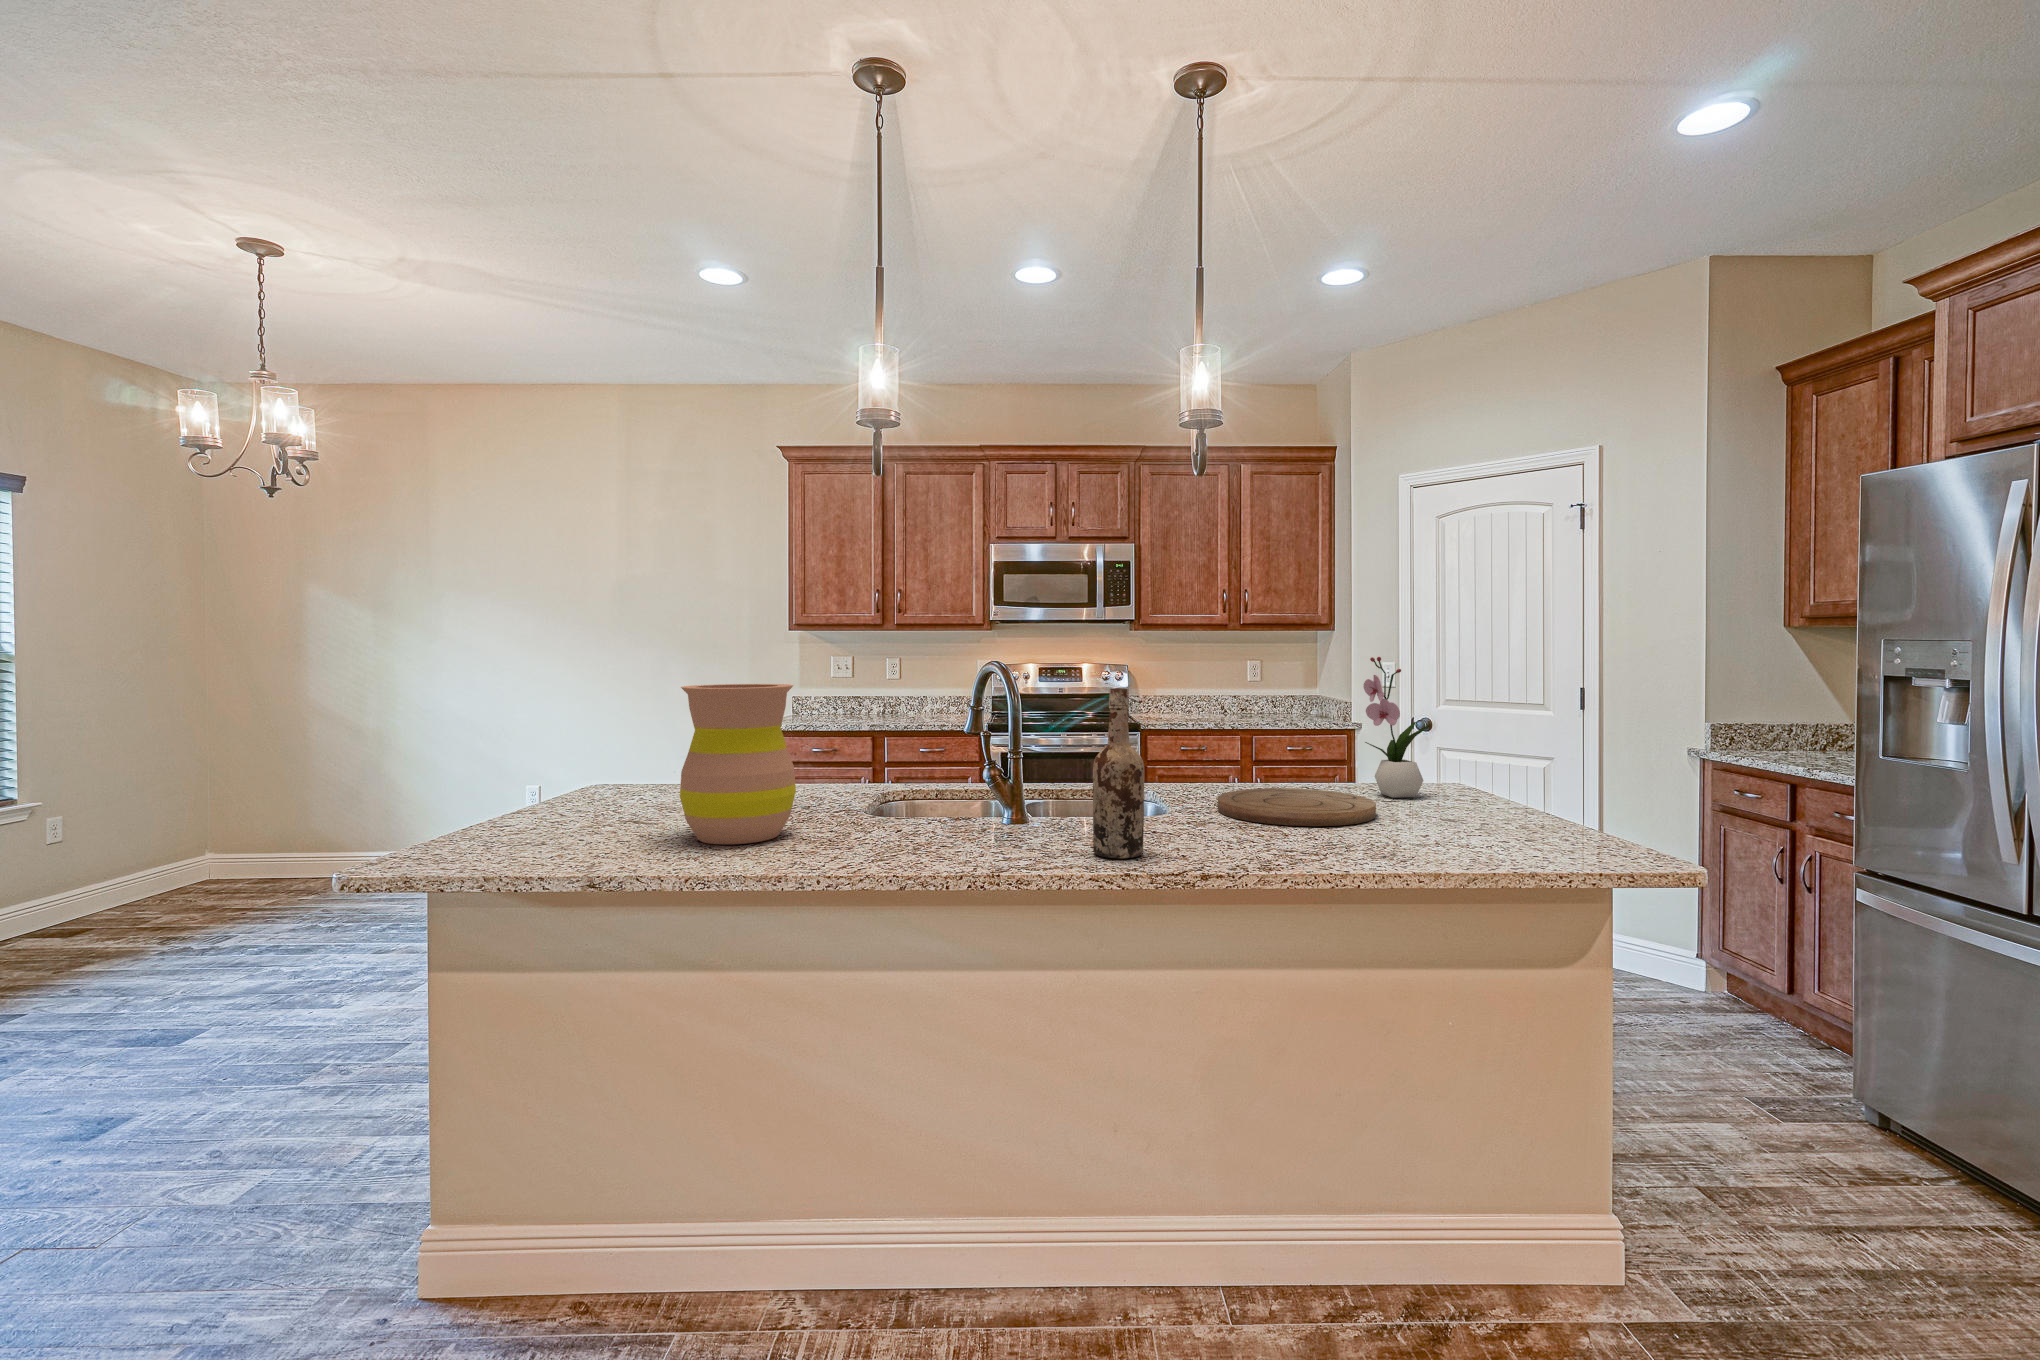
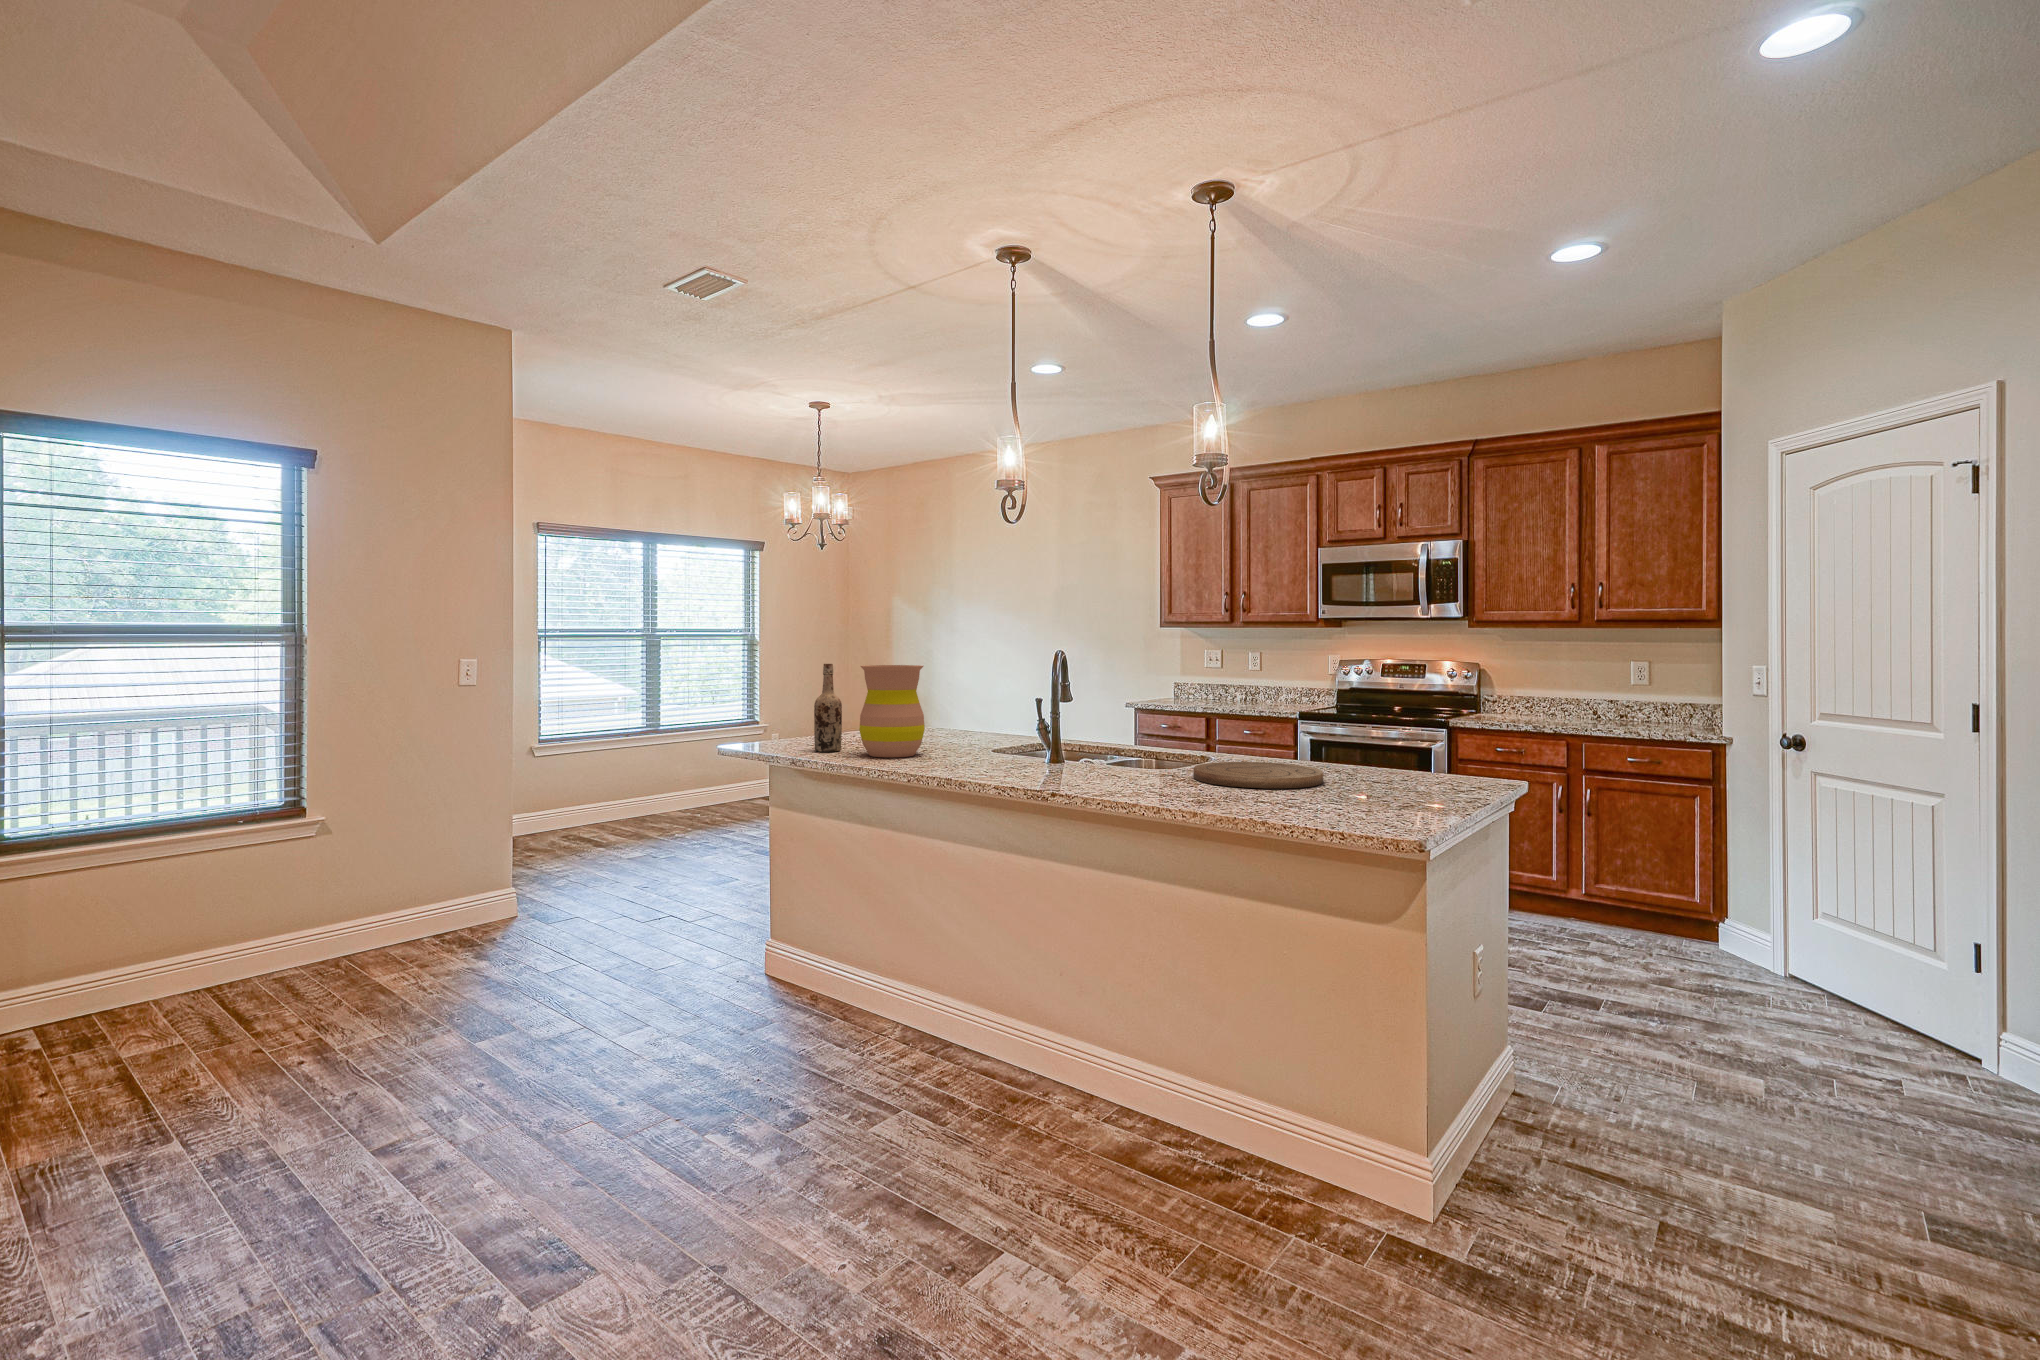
flower arrangement: present [1363,657,1430,798] -> none [1371,654,1425,783]
wine bottle: present [1093,688,1144,858] -> present [814,664,842,752]

